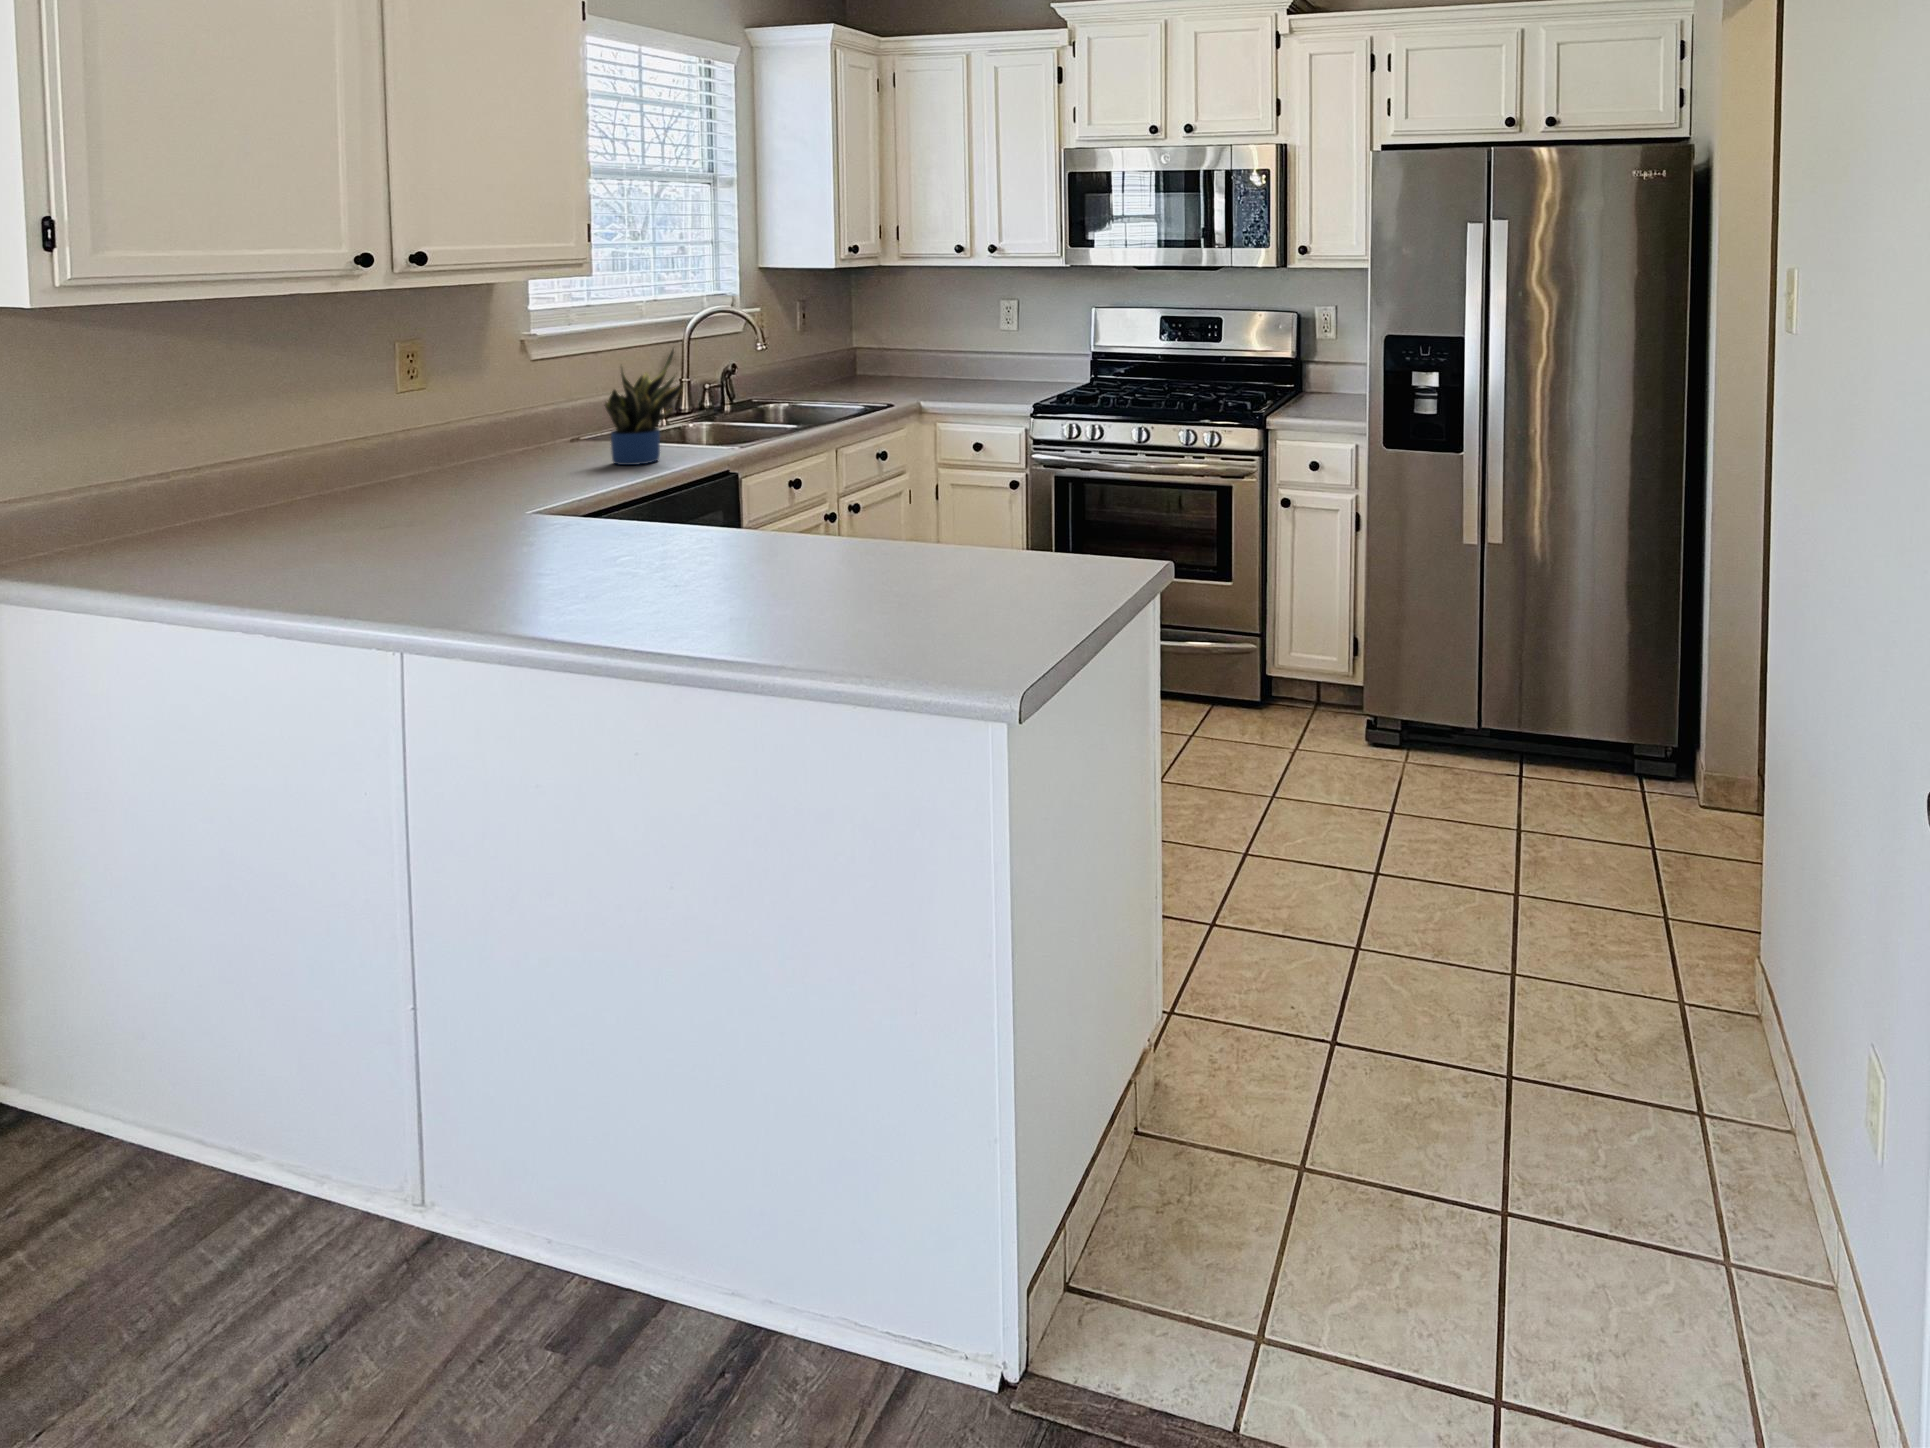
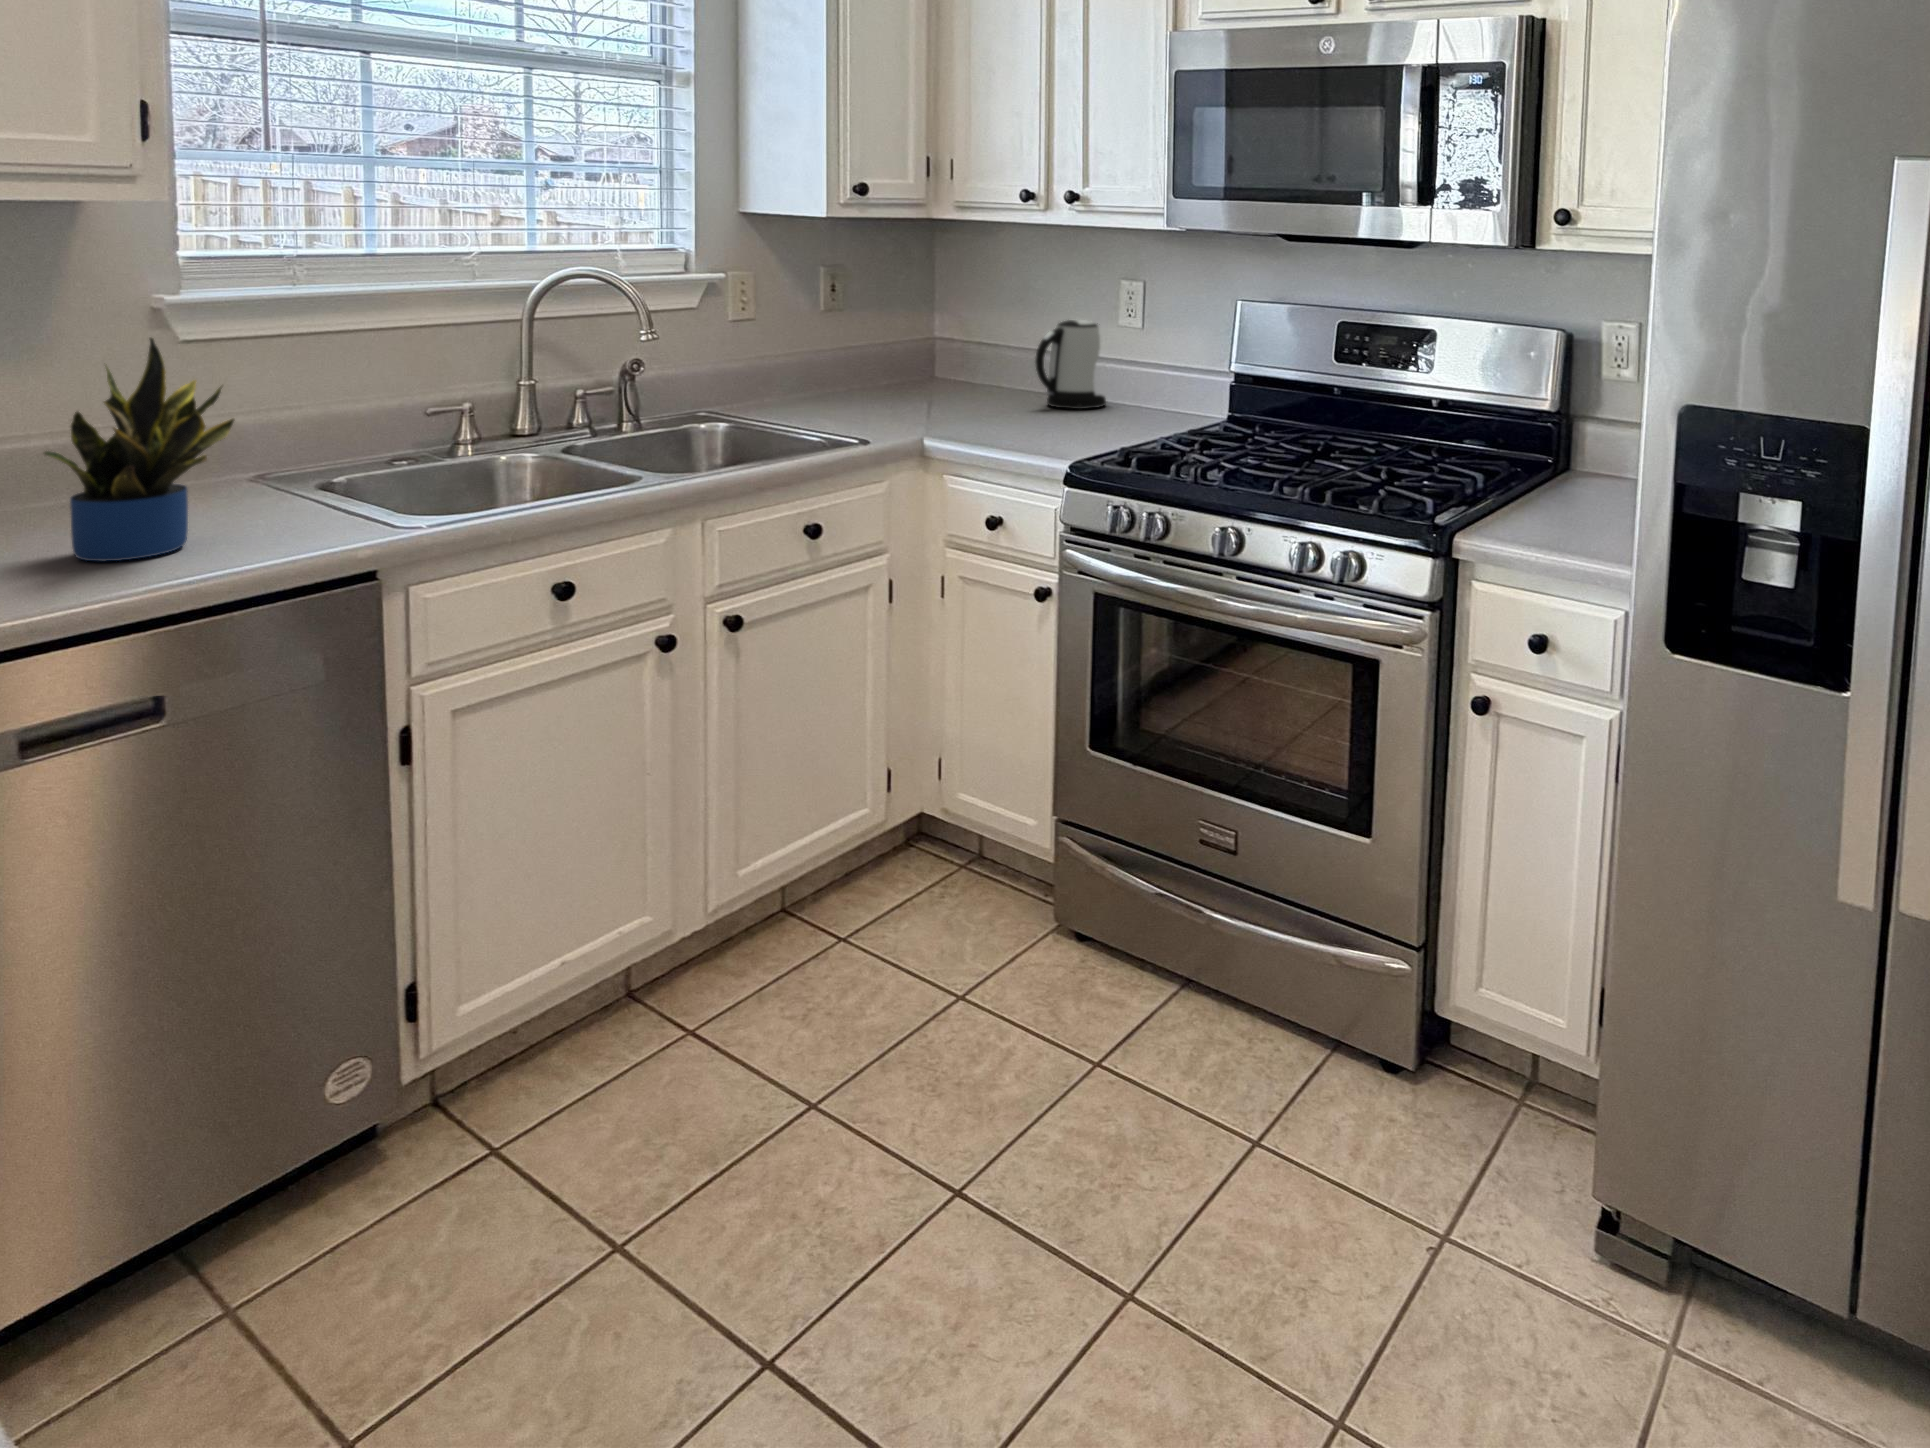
kettle: none [954,328,995,385] -> present [1035,320,1106,409]

